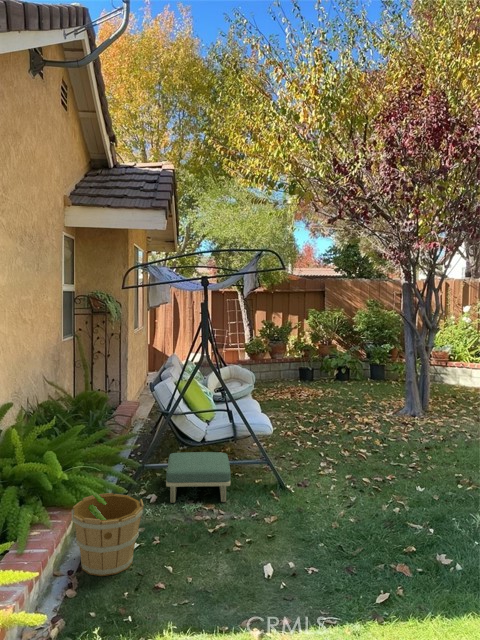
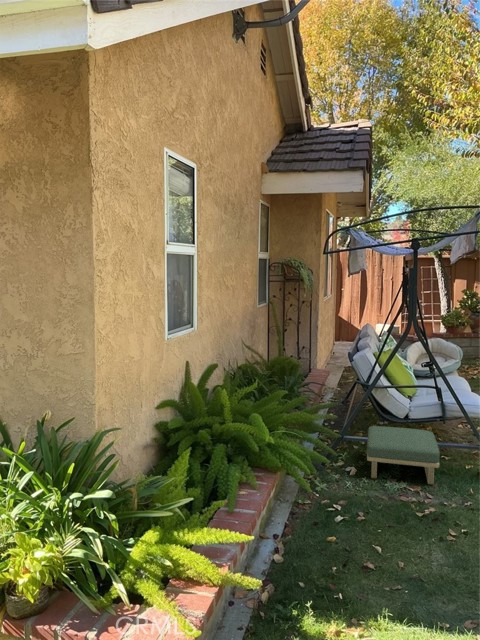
wooden bucket: present [72,493,144,576] -> none [277,462,350,546]

